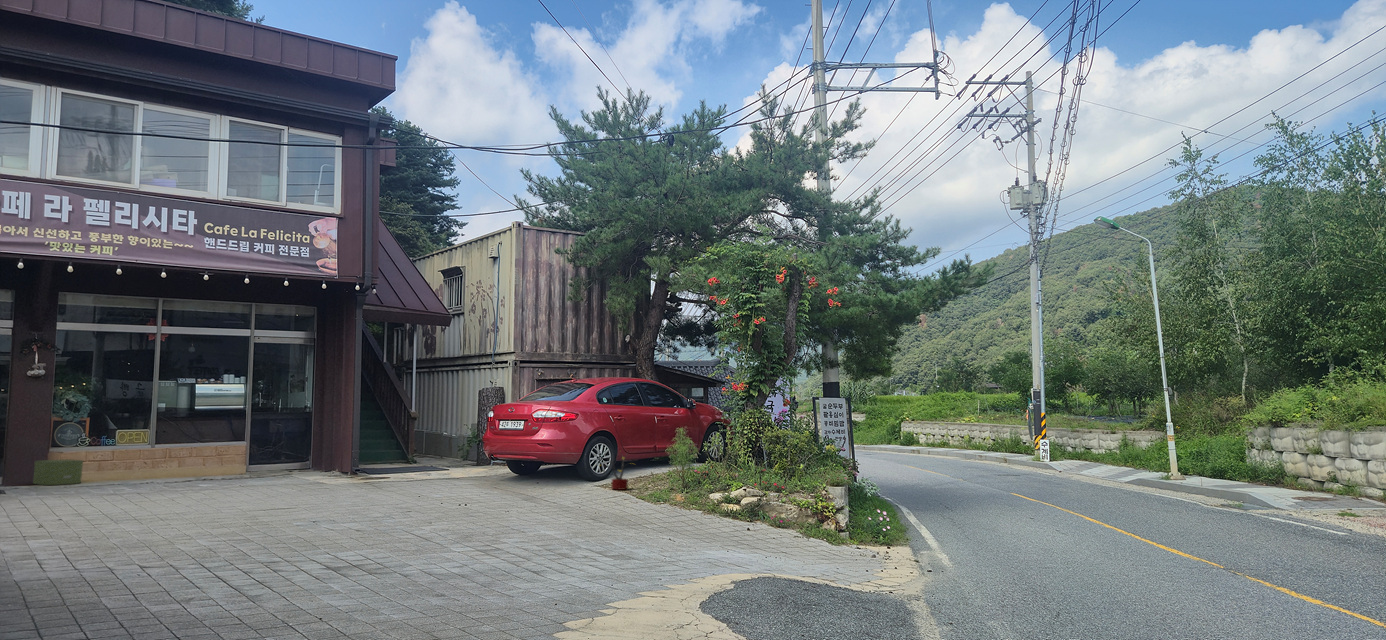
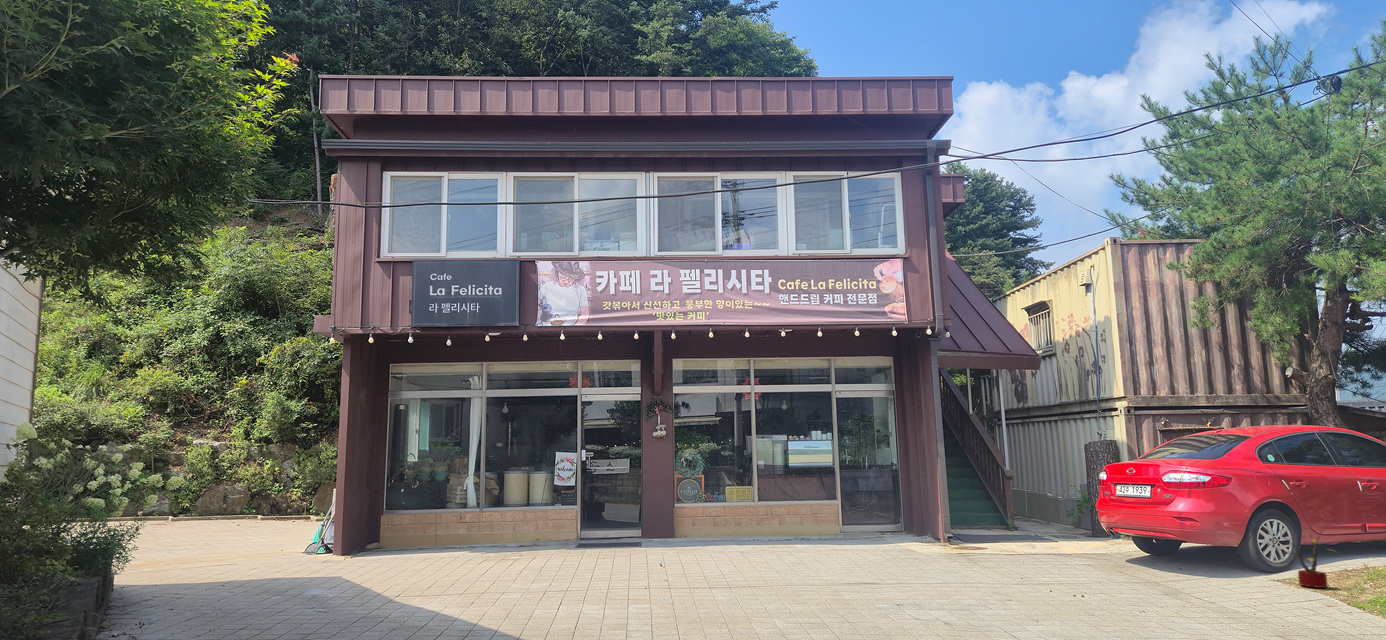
storage box: present [33,459,83,485] -> none [663,512,698,536]

